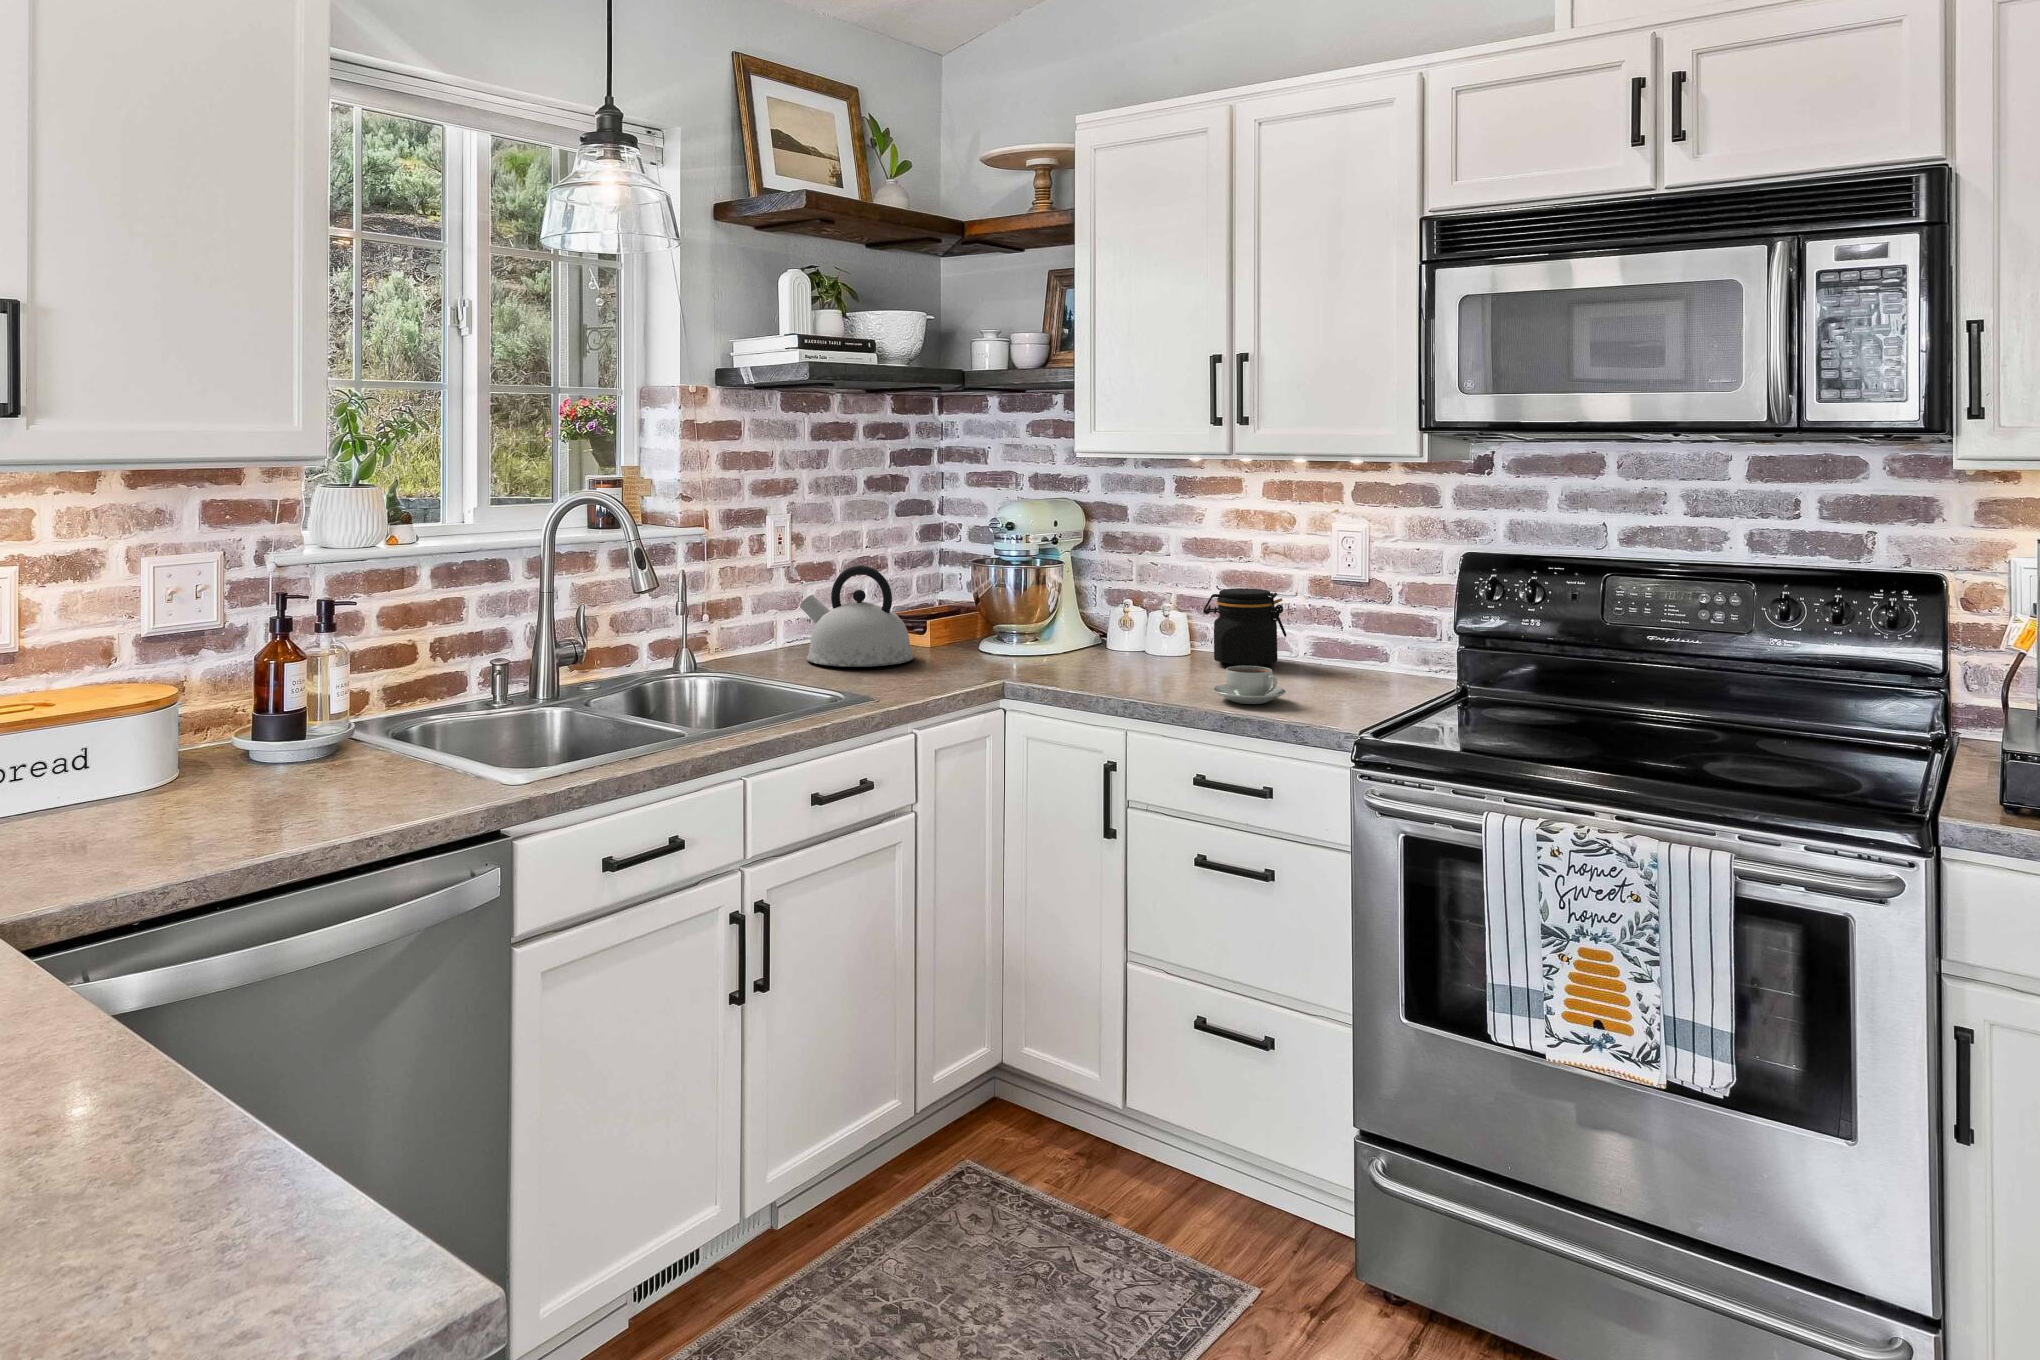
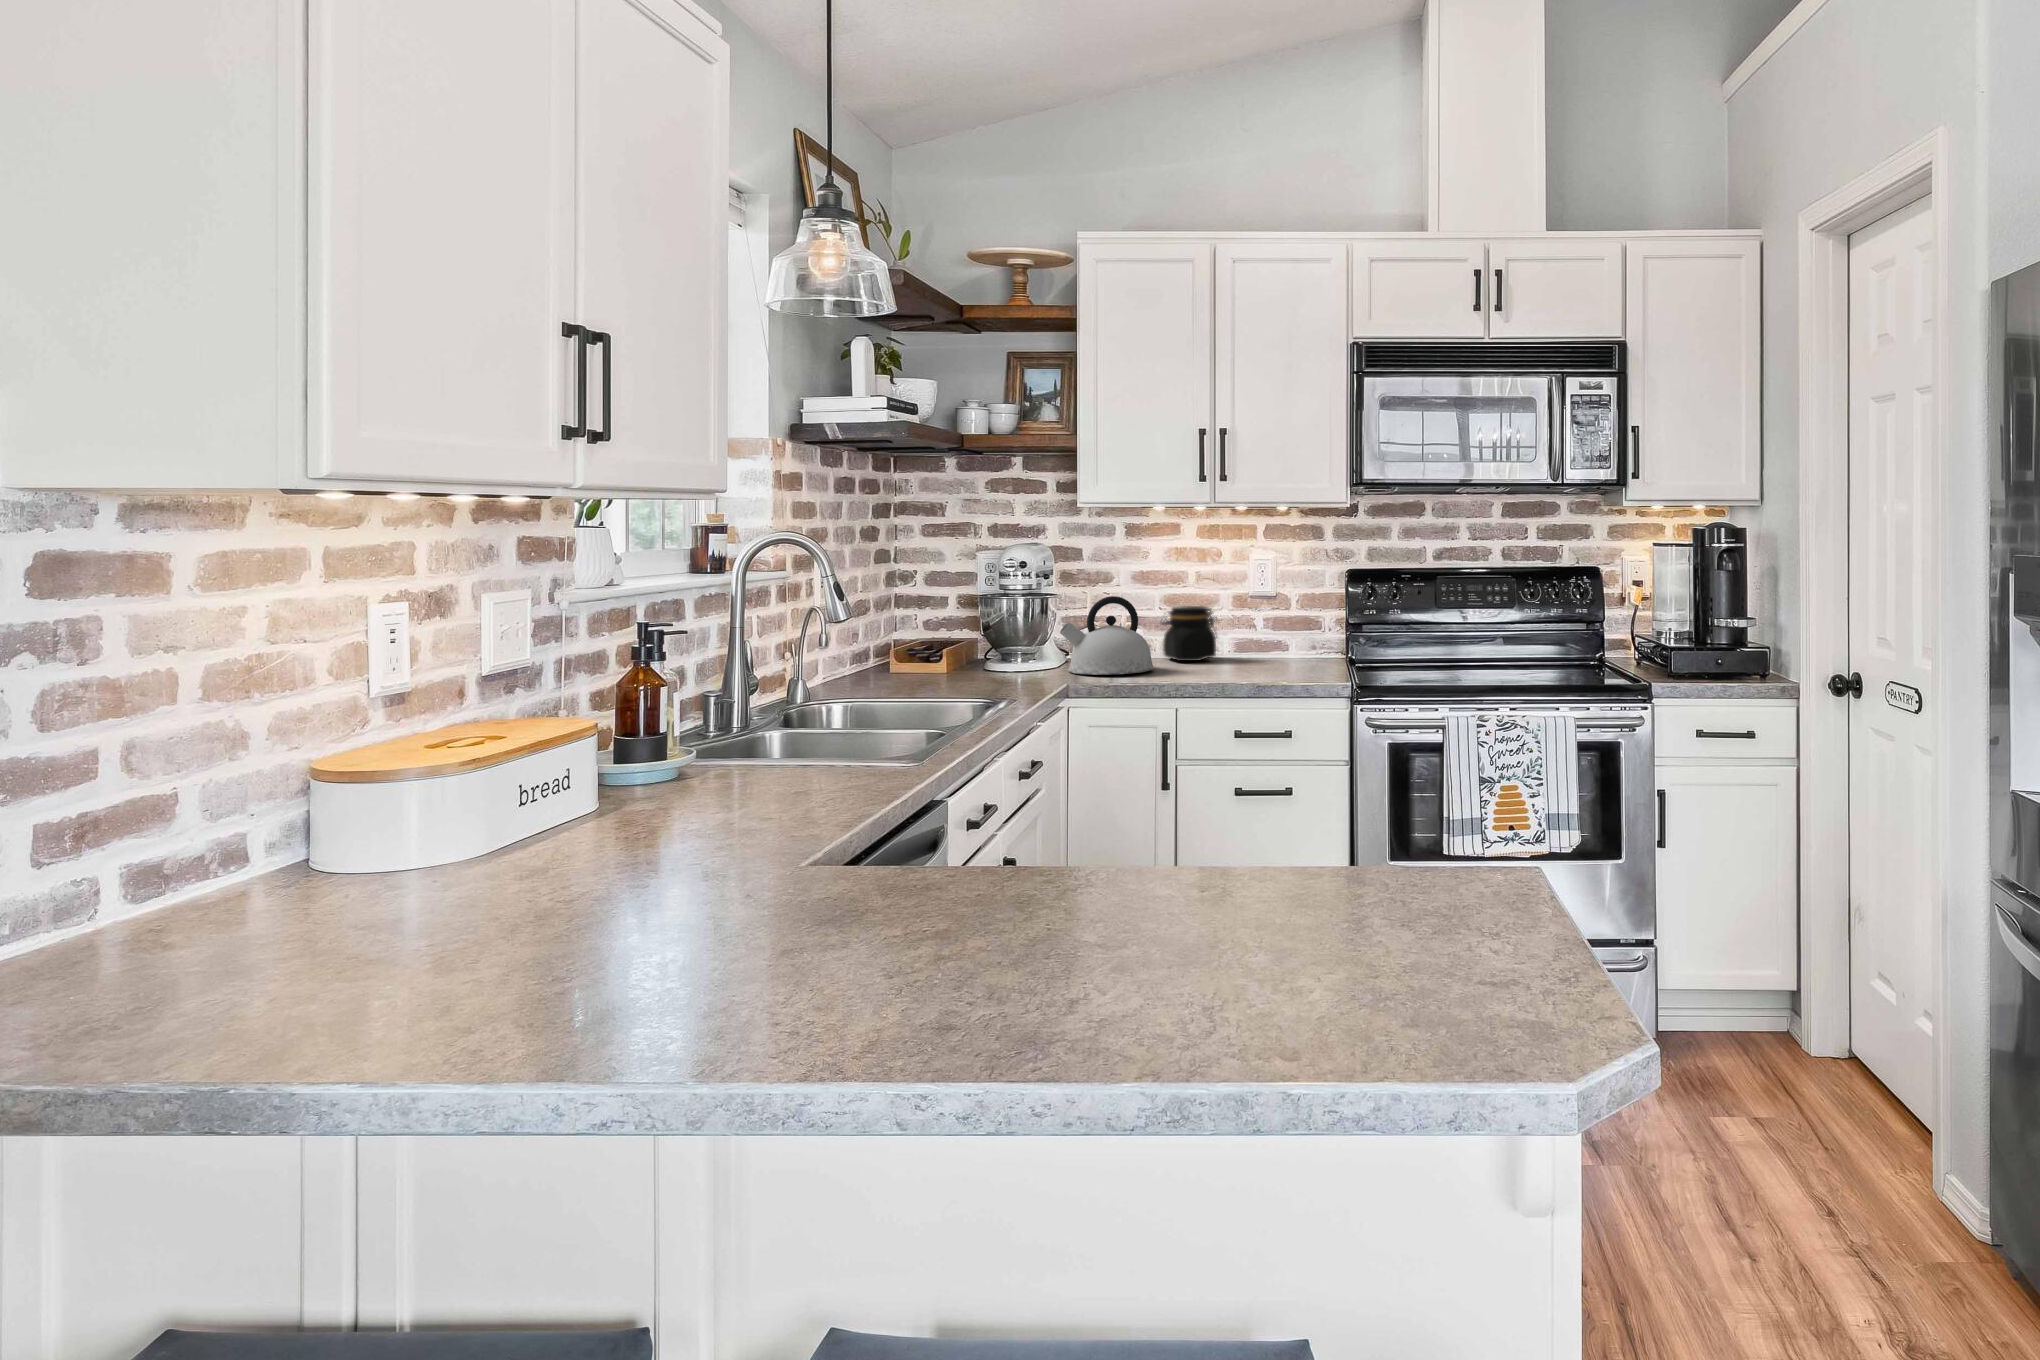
kettle: present [800,566,914,667] -> present [1060,596,1154,675]
coffee cup: present [1213,666,1286,704] -> none [1217,654,1267,679]

